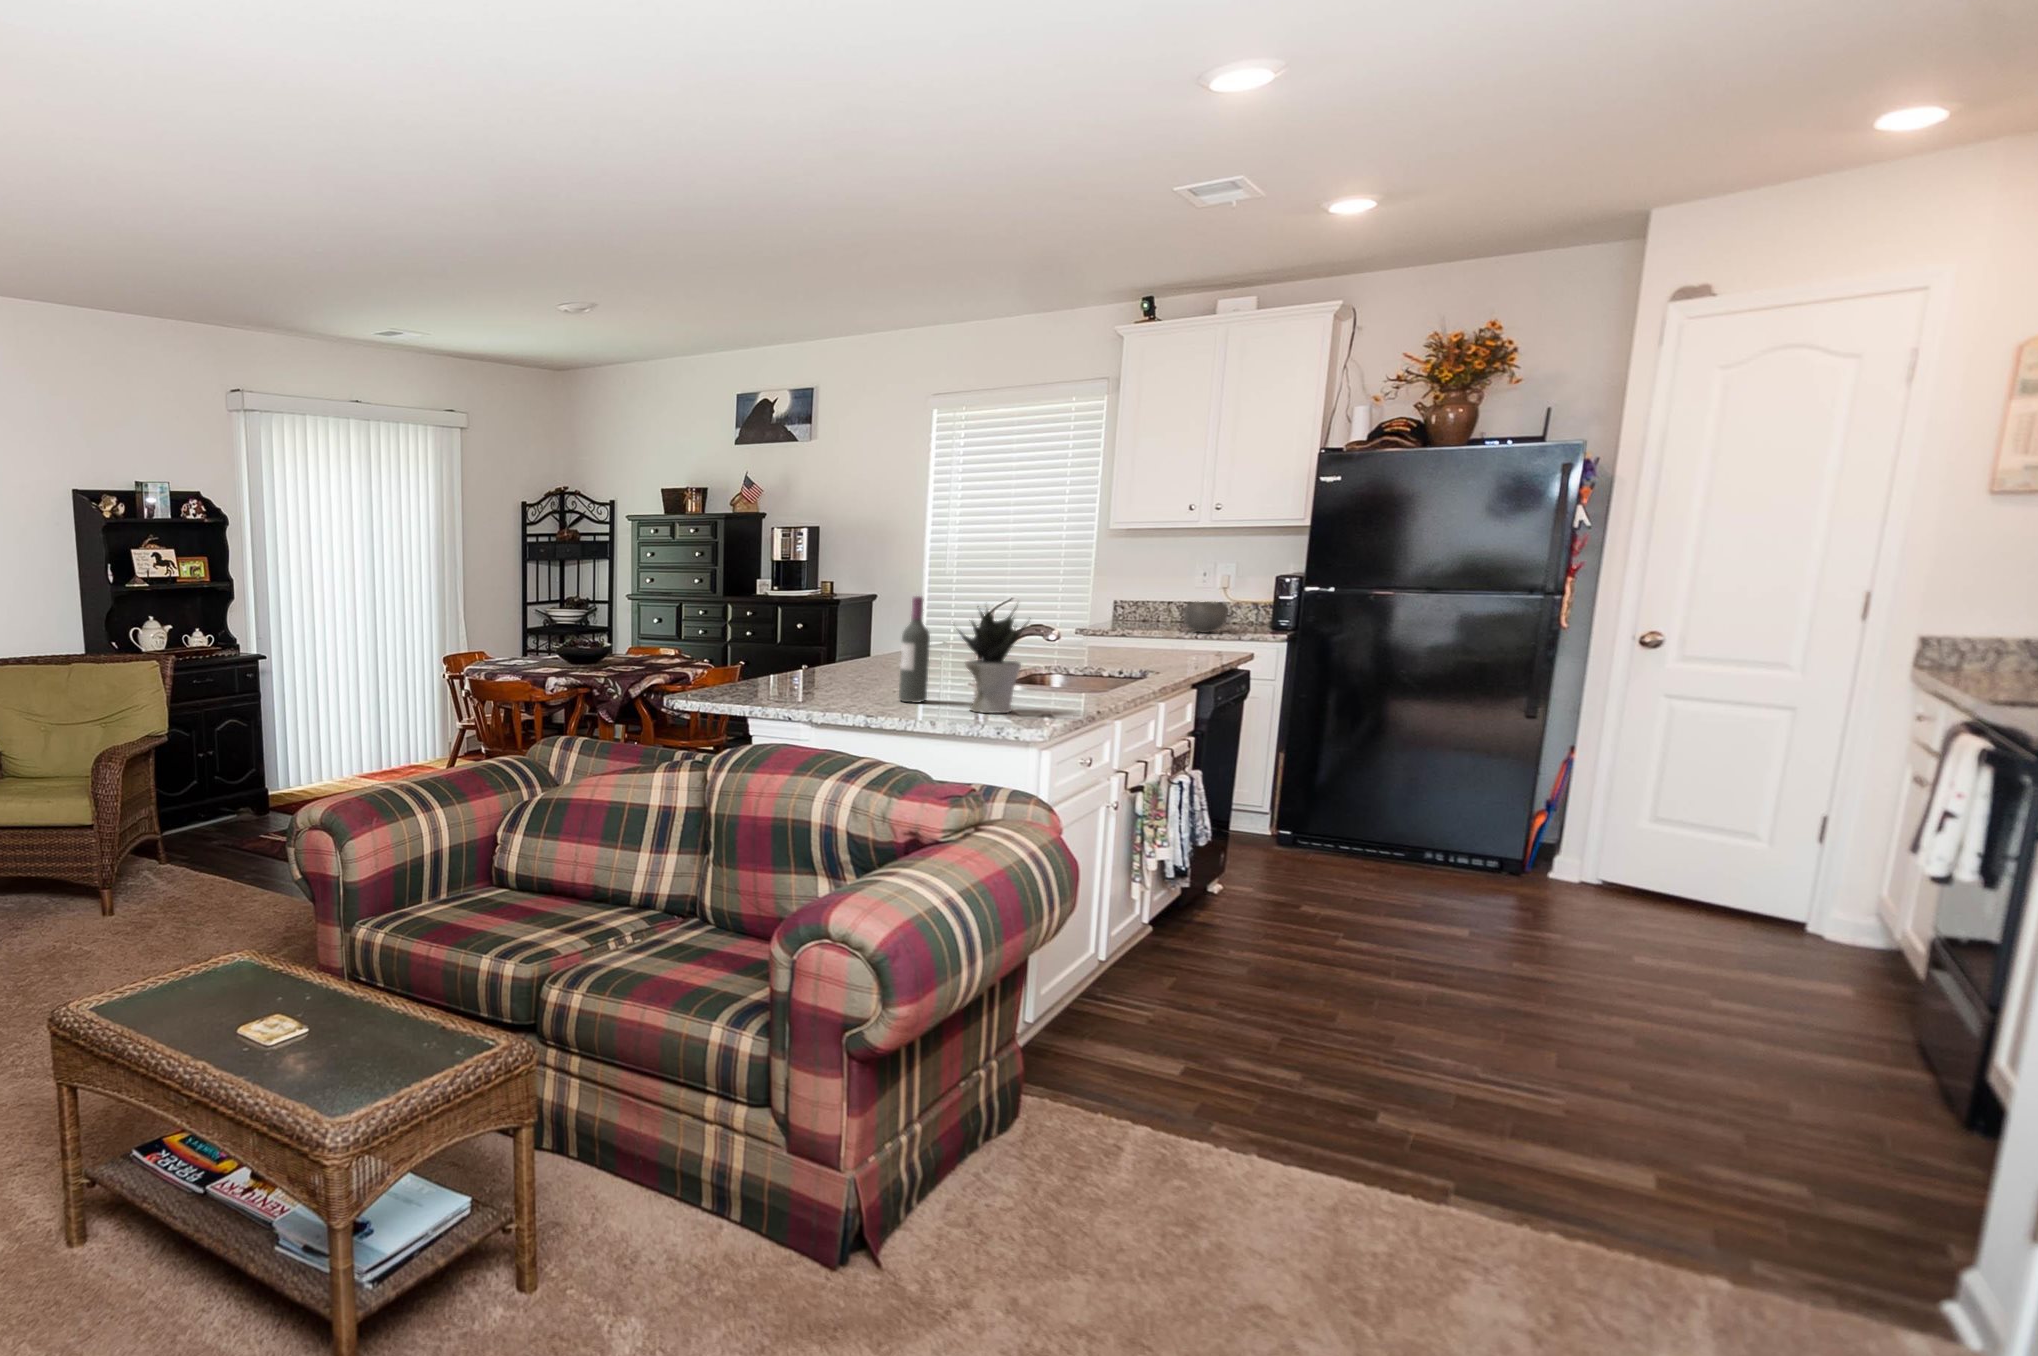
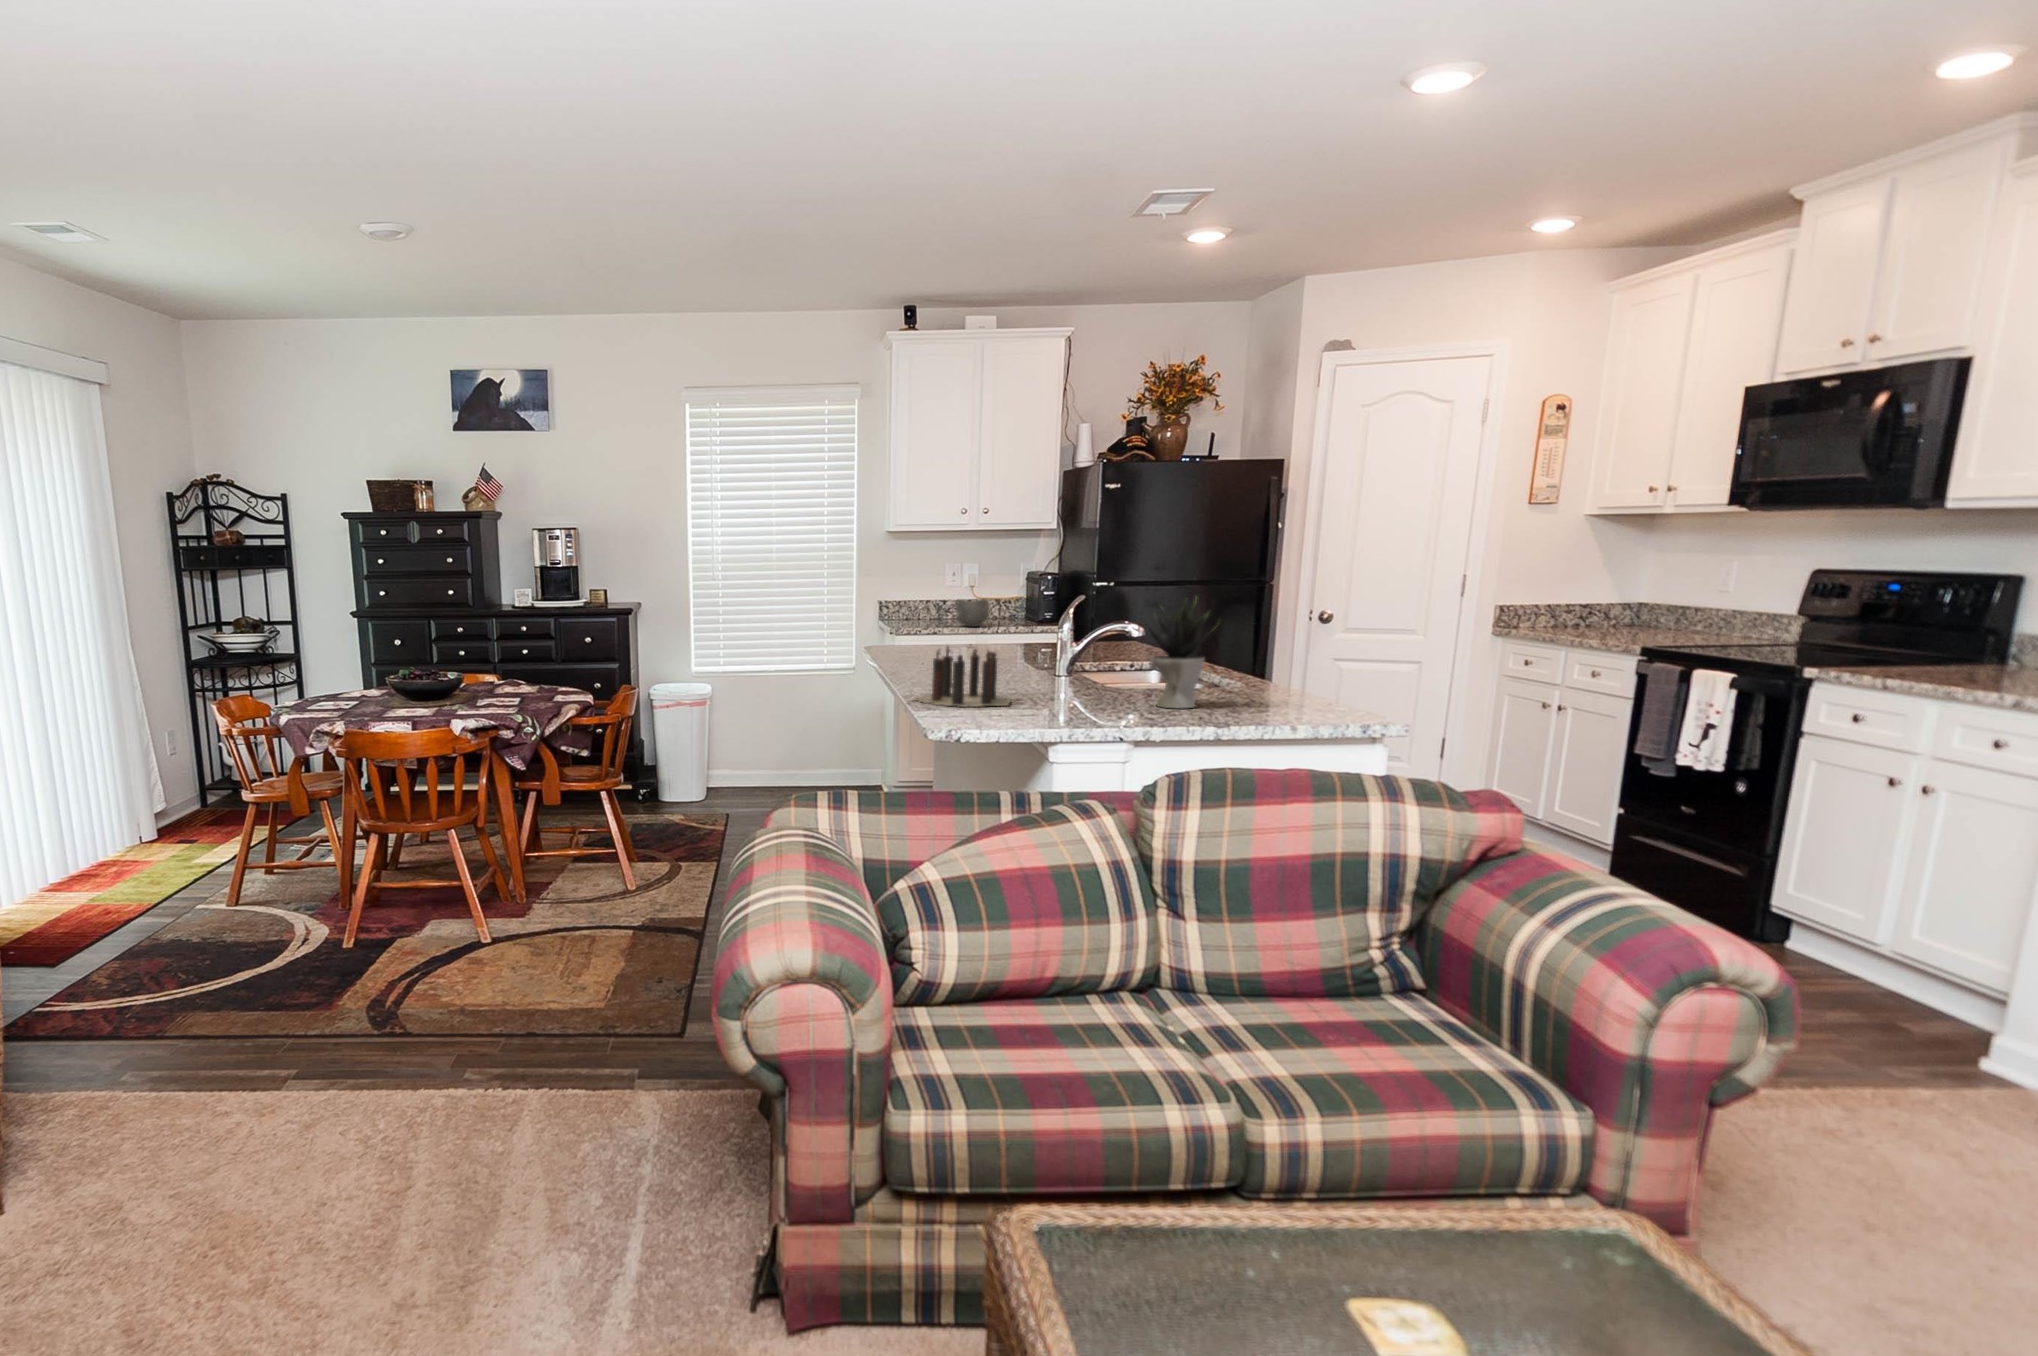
wine bottle: present [899,596,930,703] -> none [1070,595,1102,705]
candle: none [763,638,876,696] -> present [914,647,1010,707]

